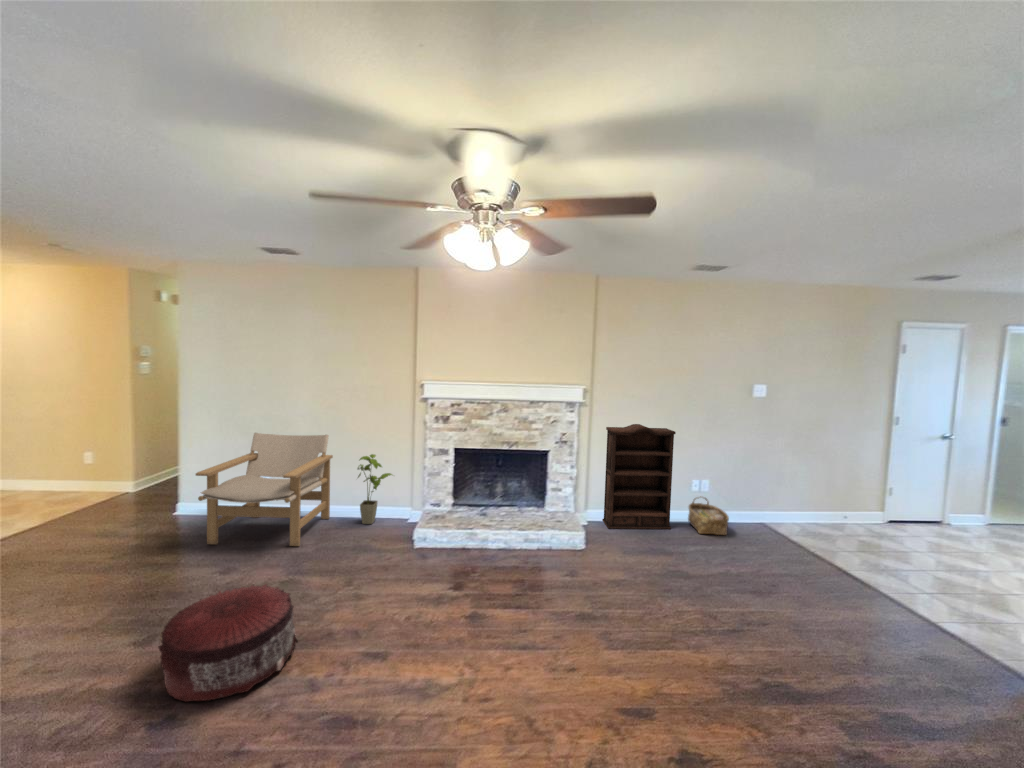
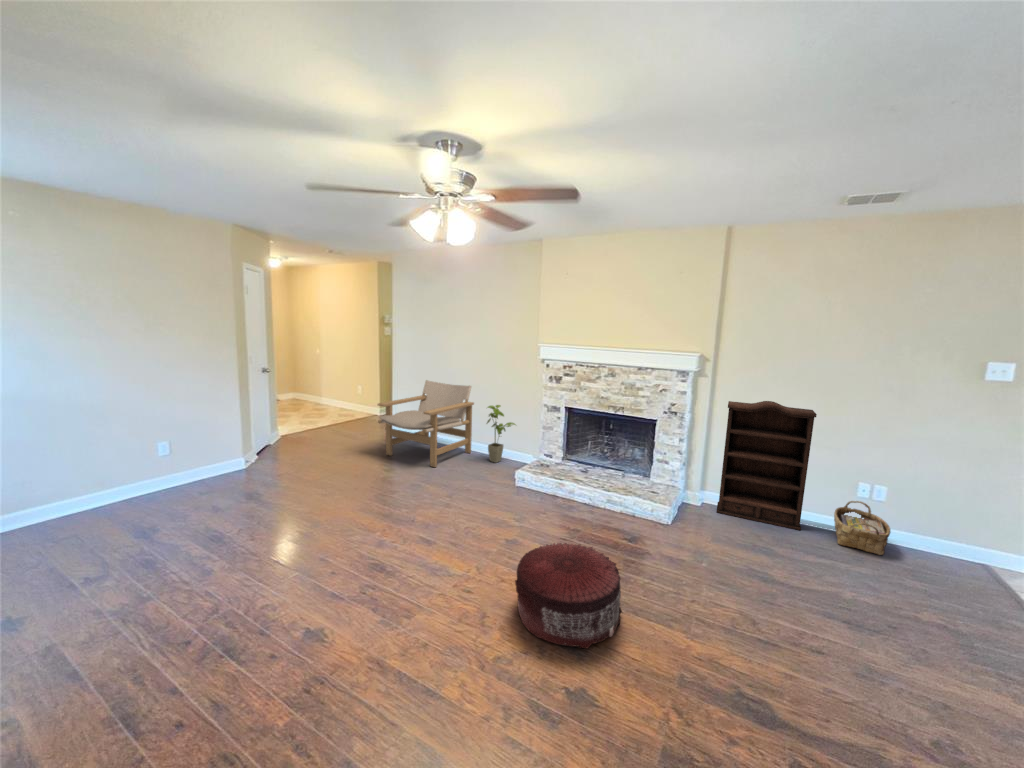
pouf: present [159,585,298,702] -> present [515,543,622,648]

